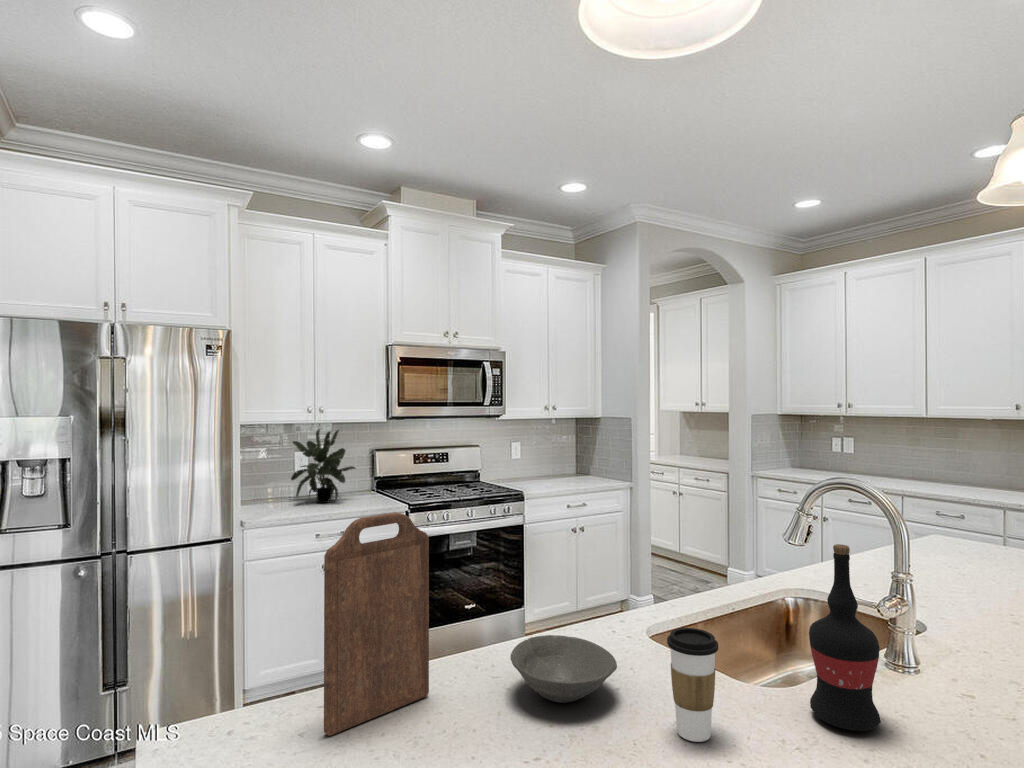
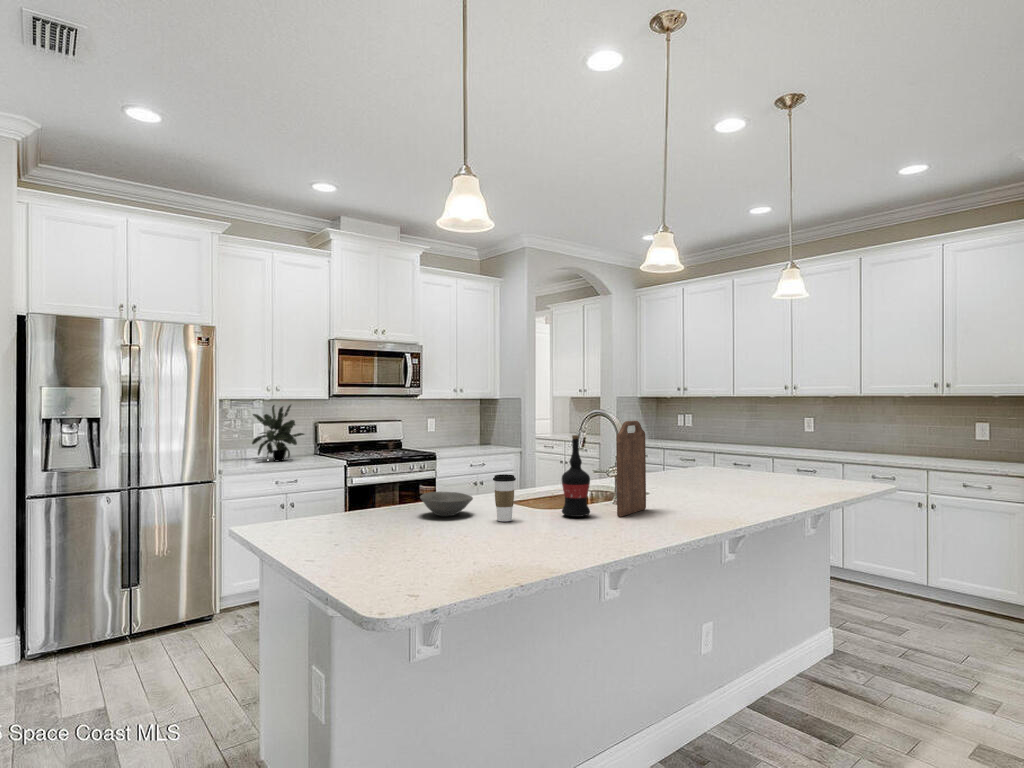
cutting board: present [324,512,429,736] -> present [617,421,646,517]

